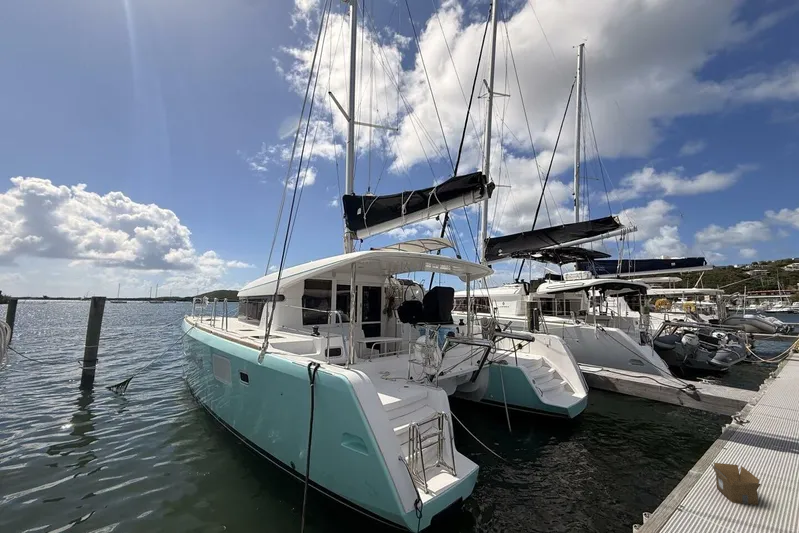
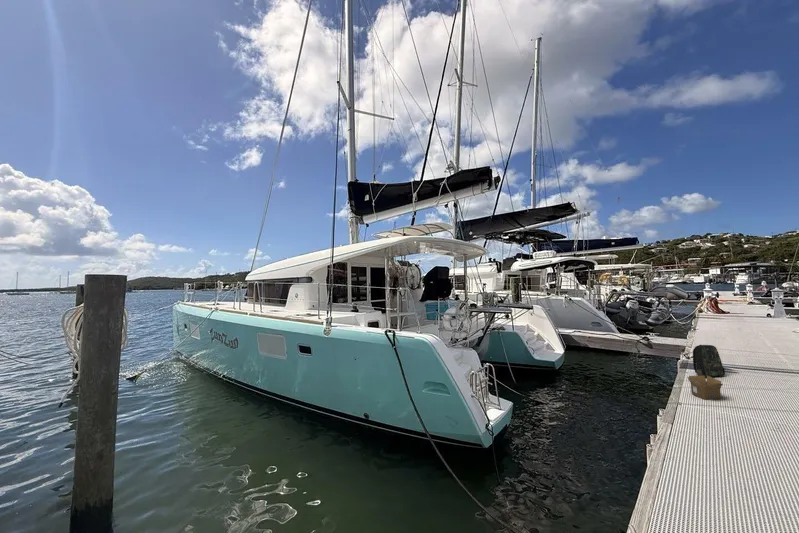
backpack: none [734,414,779,463] -> present [693,345,725,377]

